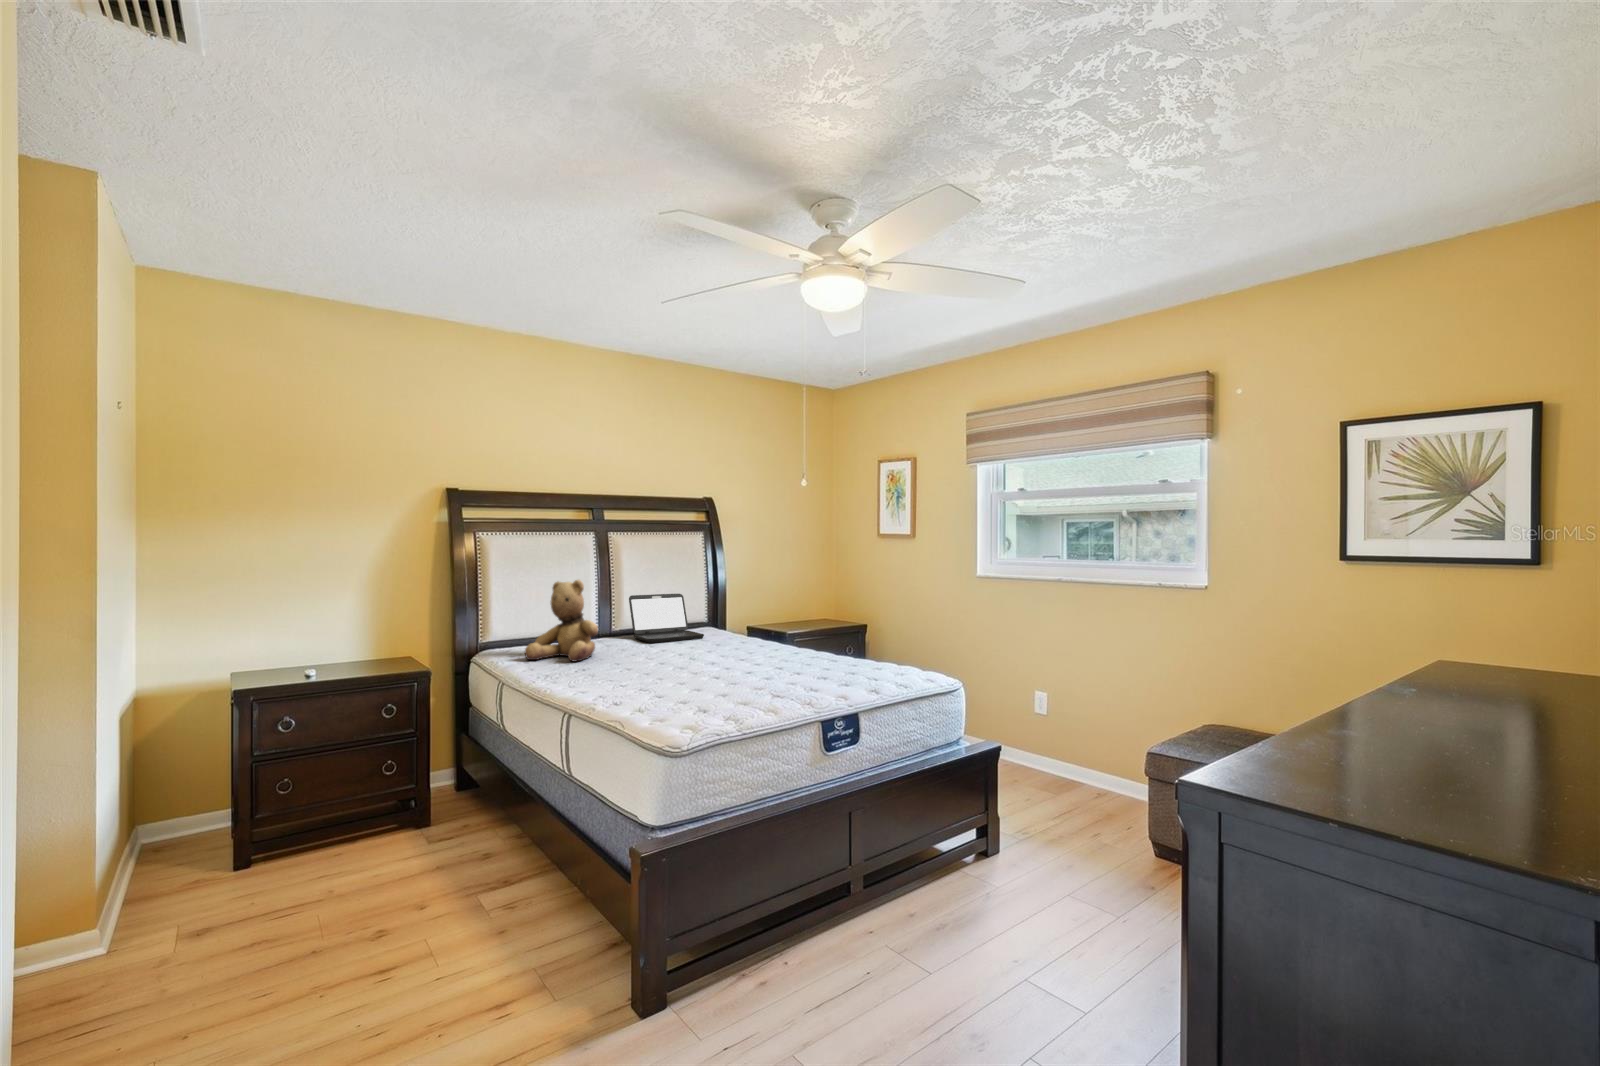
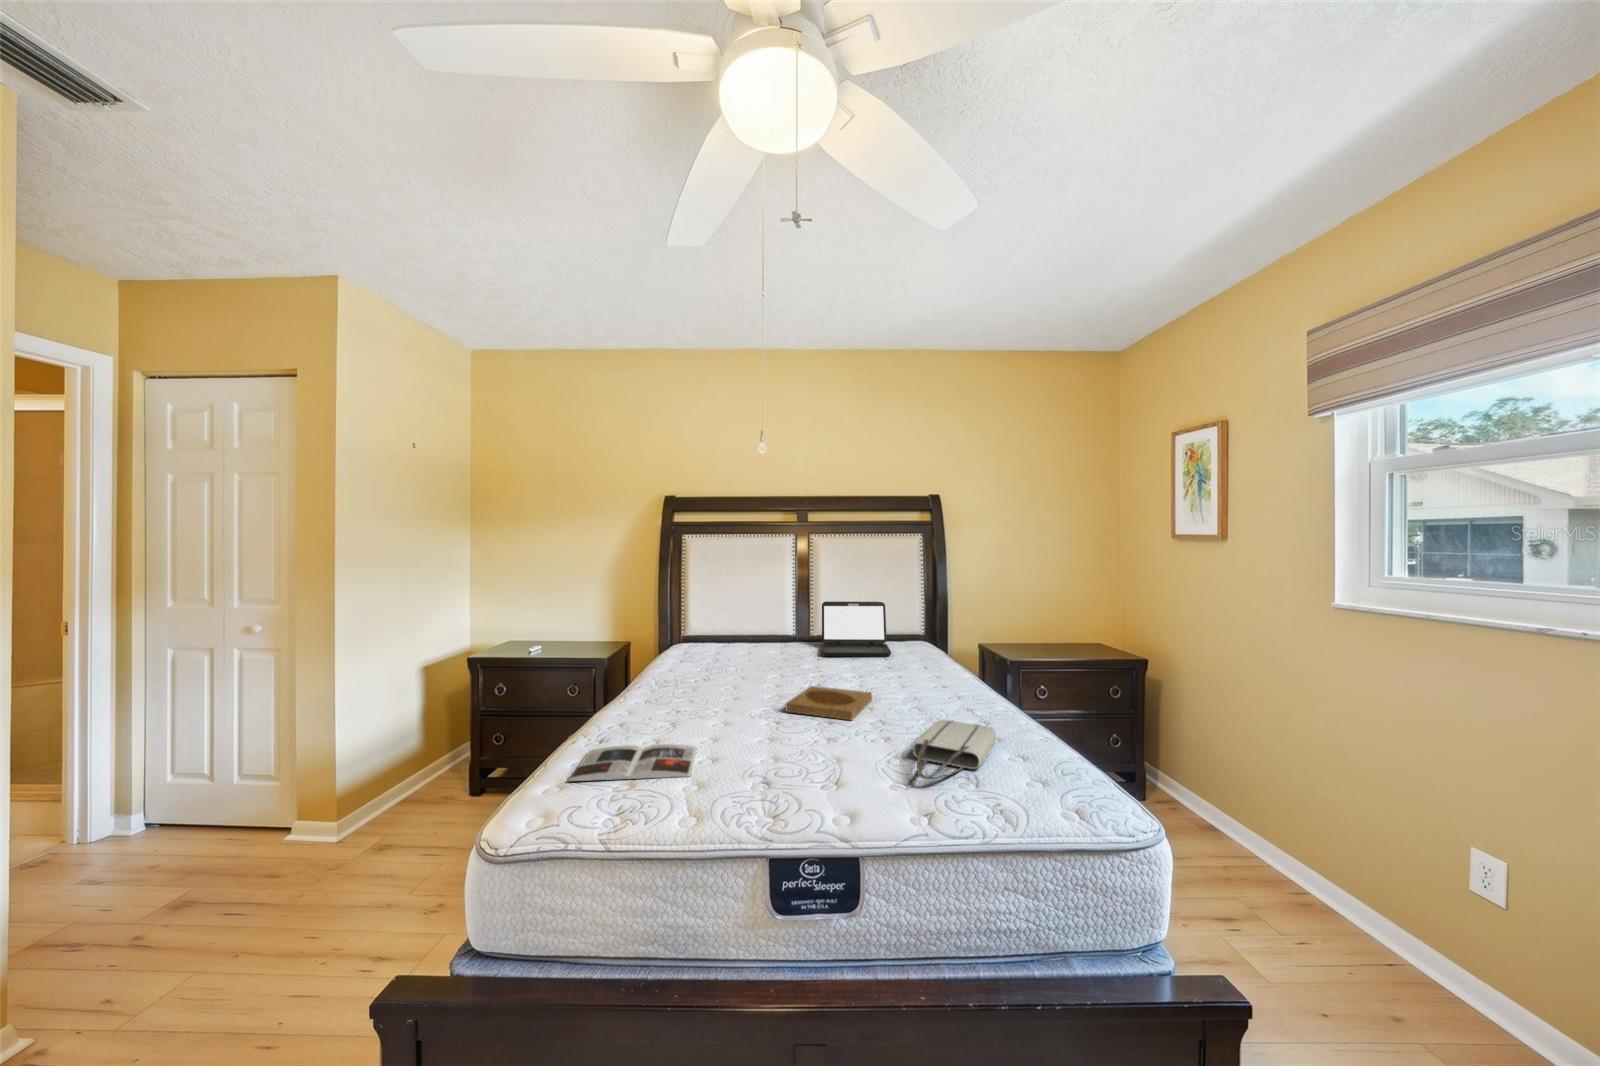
teddy bear: present [525,580,598,662] -> none [682,586,748,673]
tray: none [694,653,756,671] -> present [785,686,872,720]
tote bag: none [818,656,869,679] -> present [913,720,996,779]
magazine: none [606,693,713,718] -> present [568,744,697,781]

